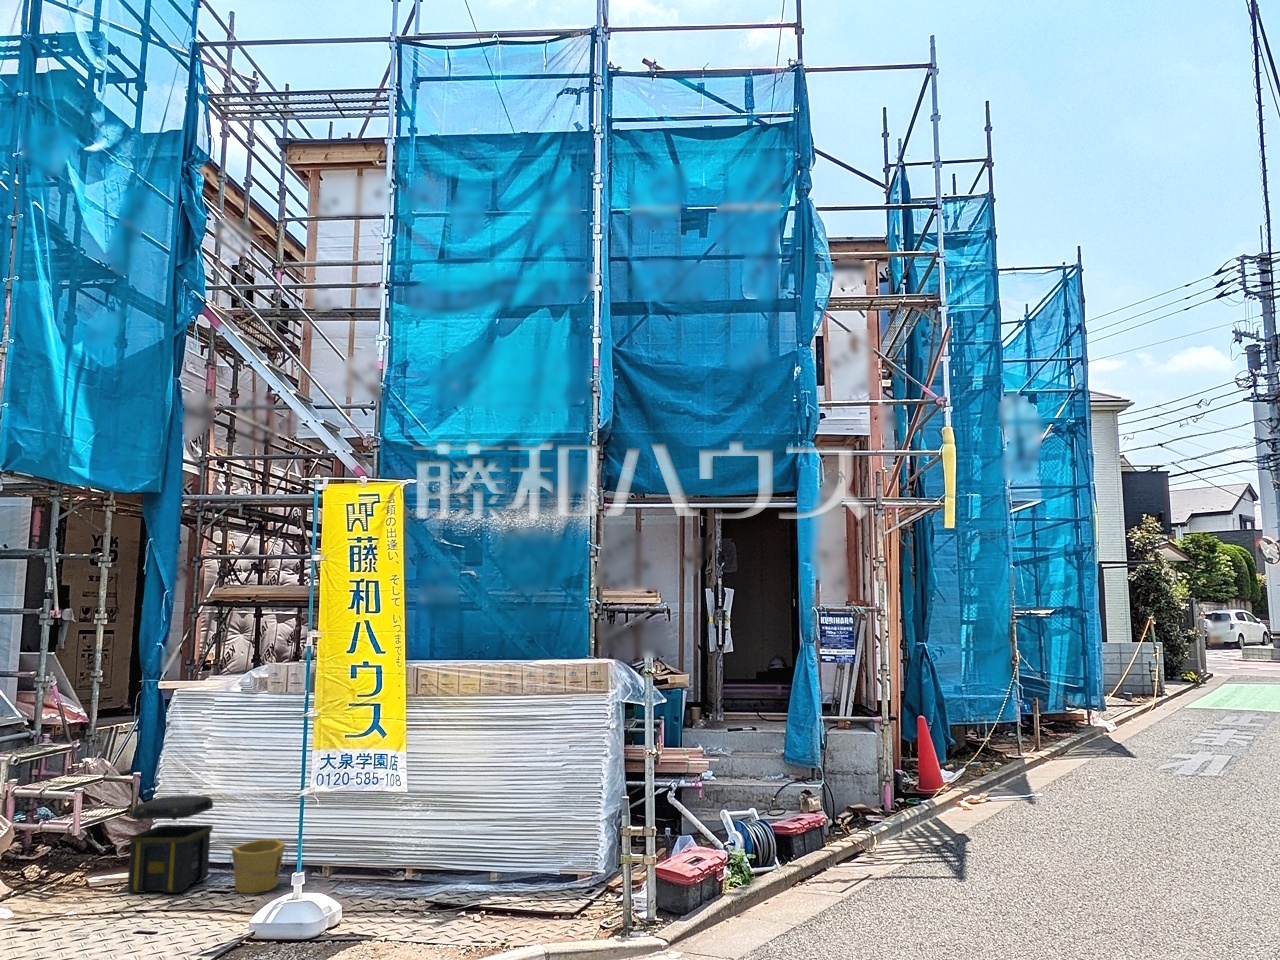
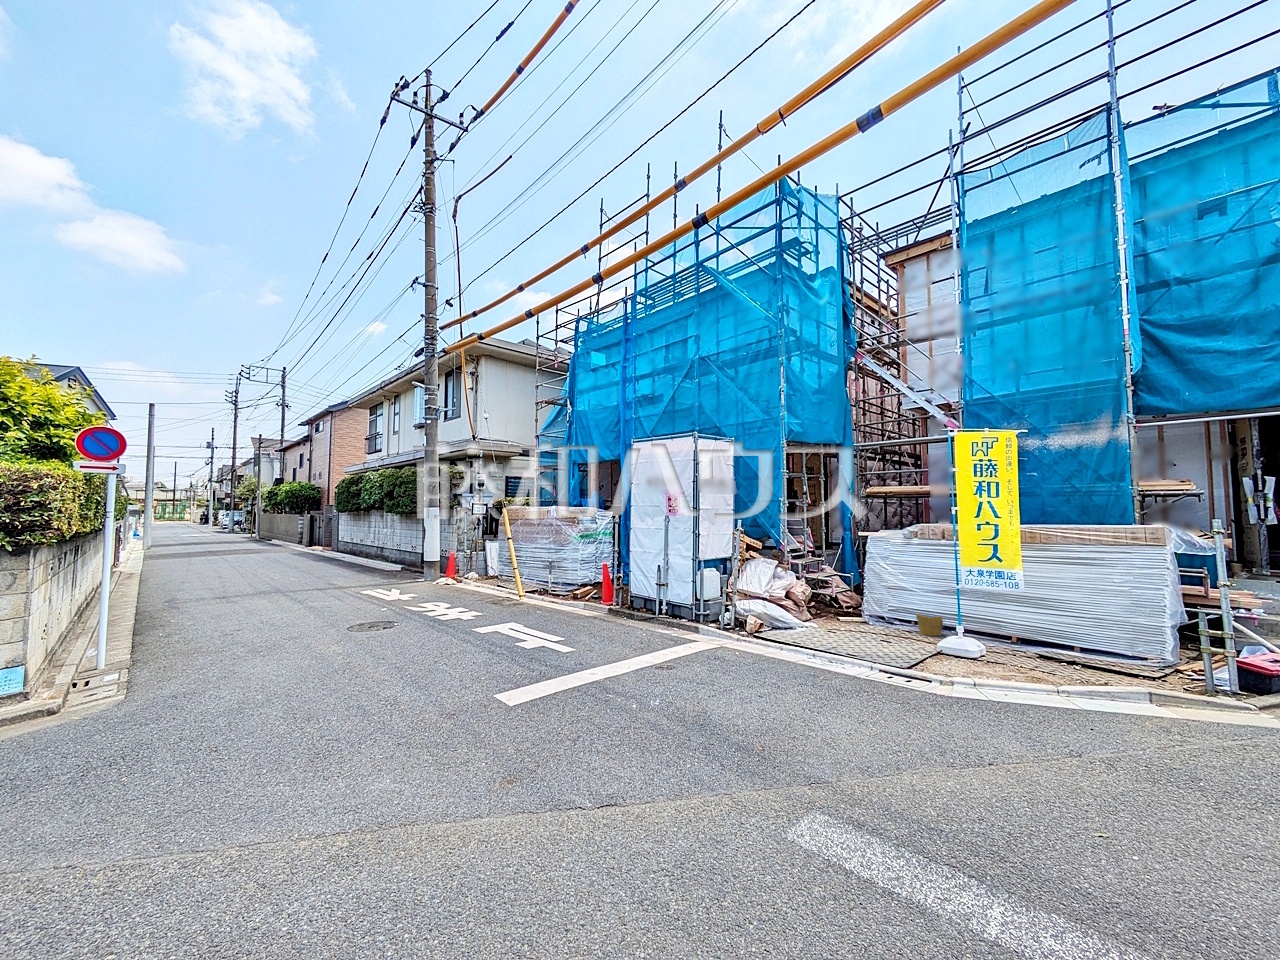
toolbox: present [128,796,213,893] -> none [865,587,903,630]

